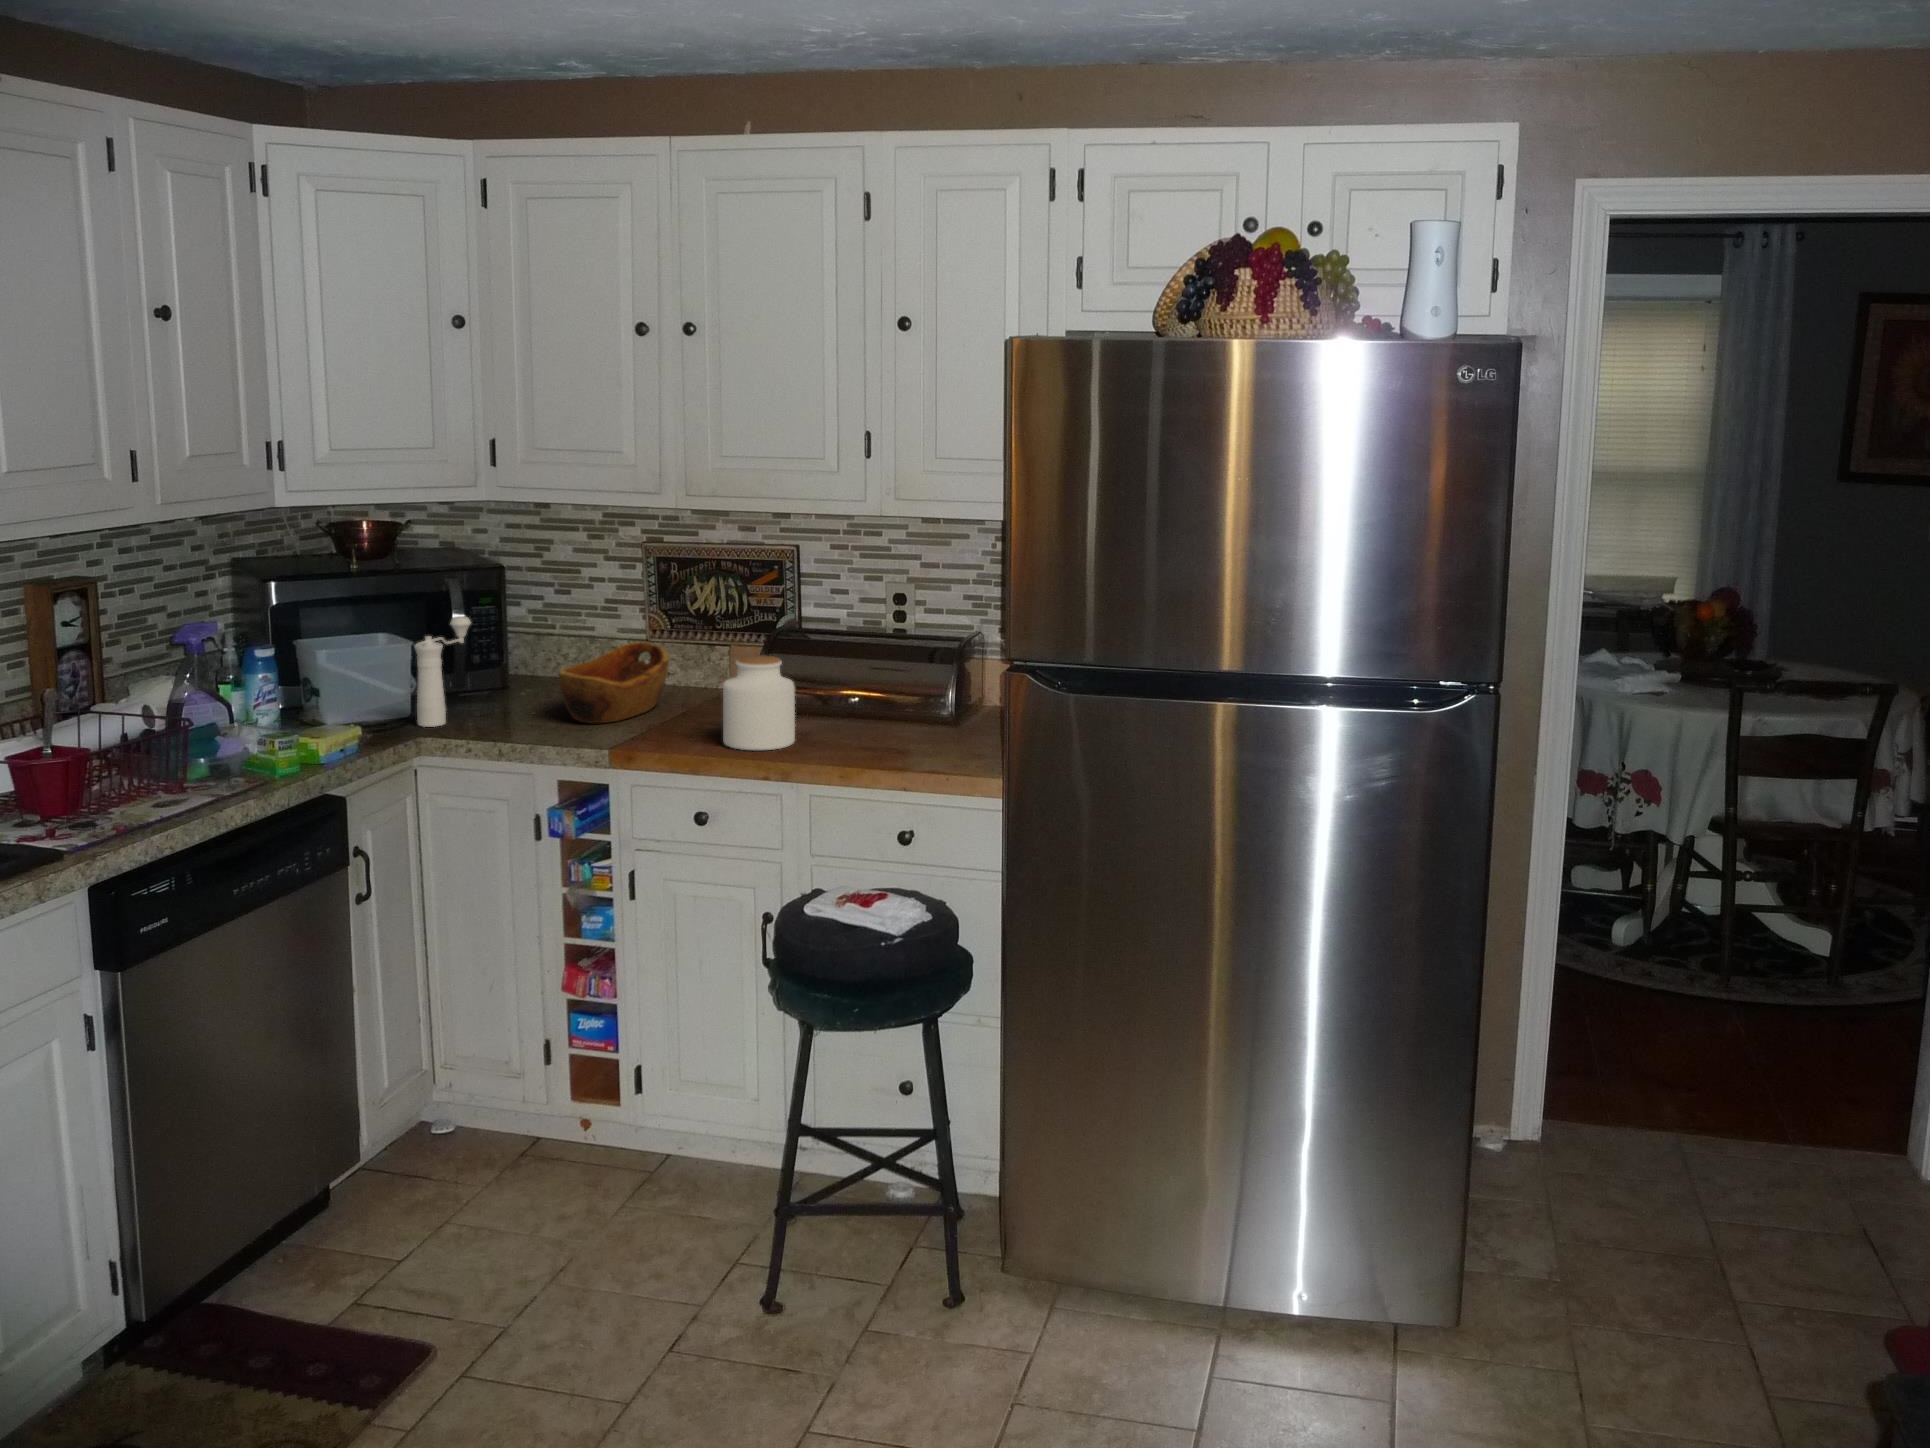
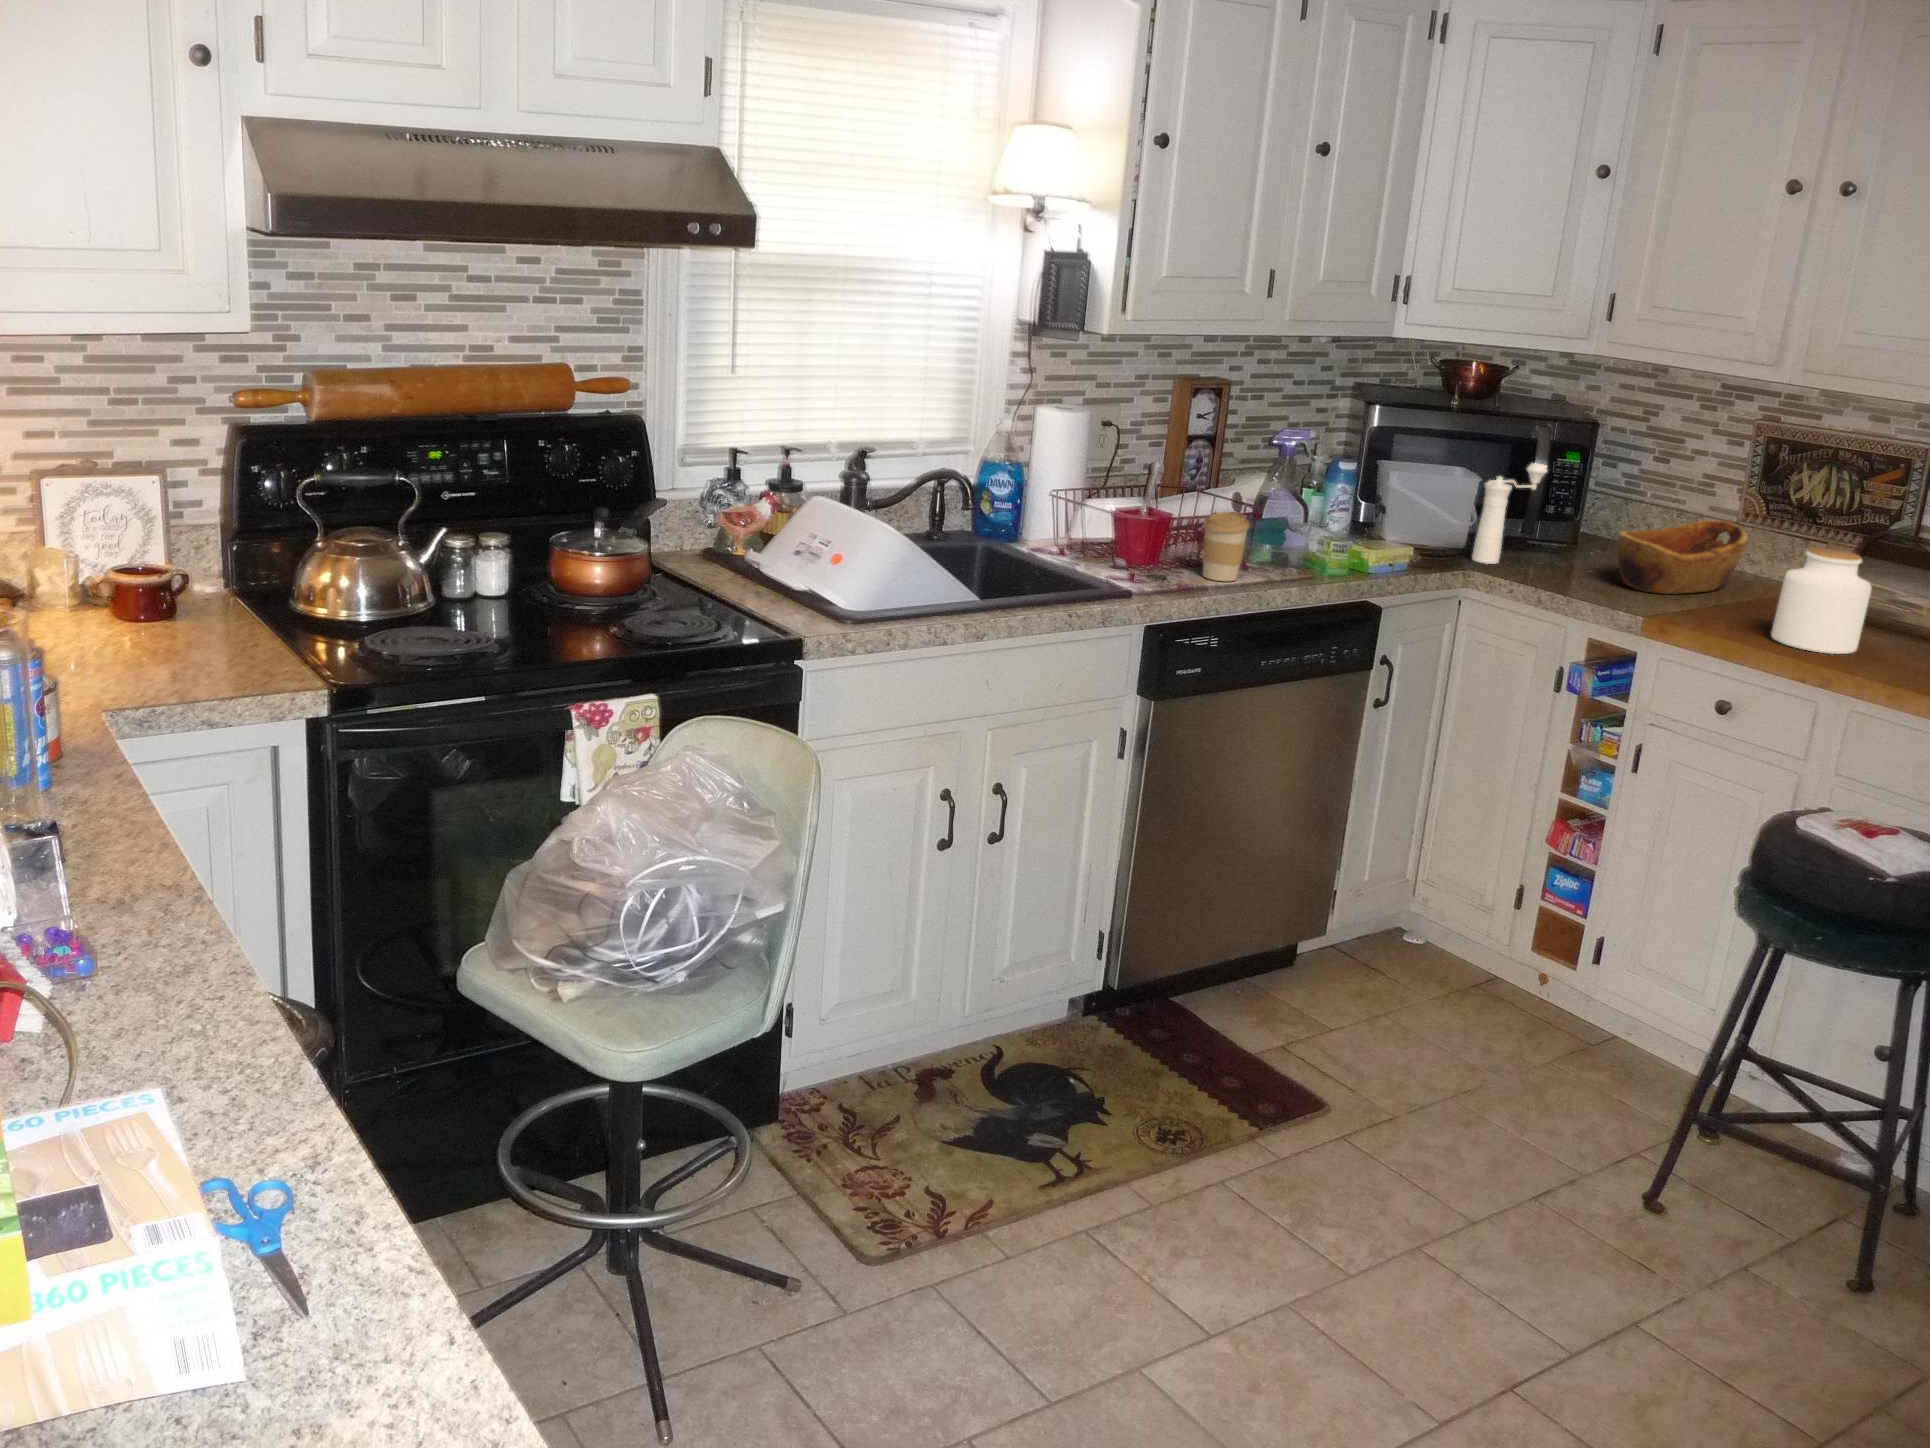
coffee cup: none [127,732,187,814] -> present [1203,512,1250,581]

